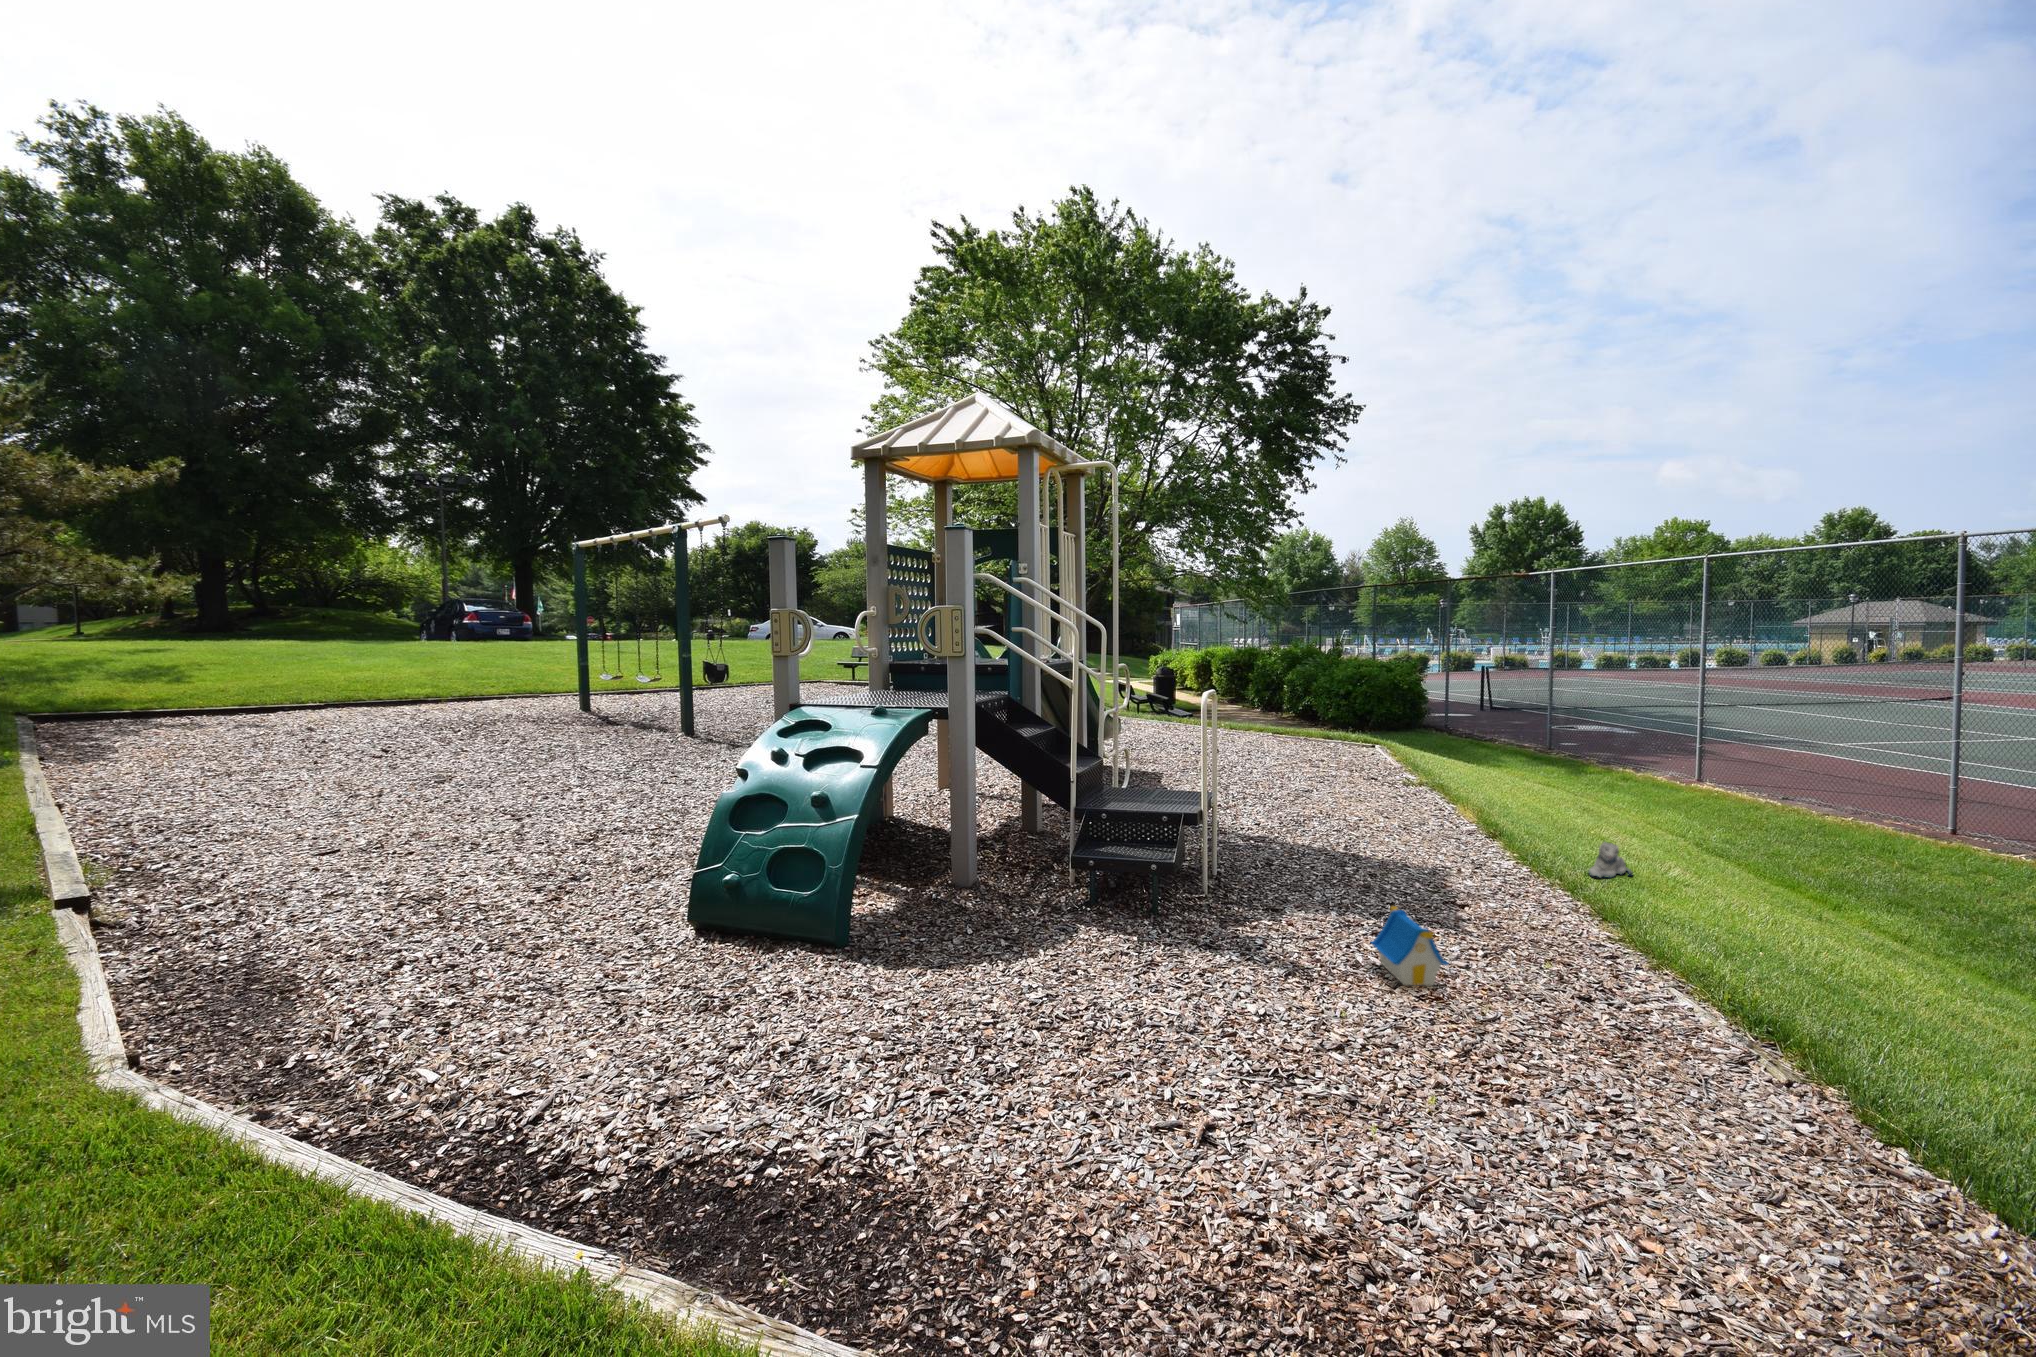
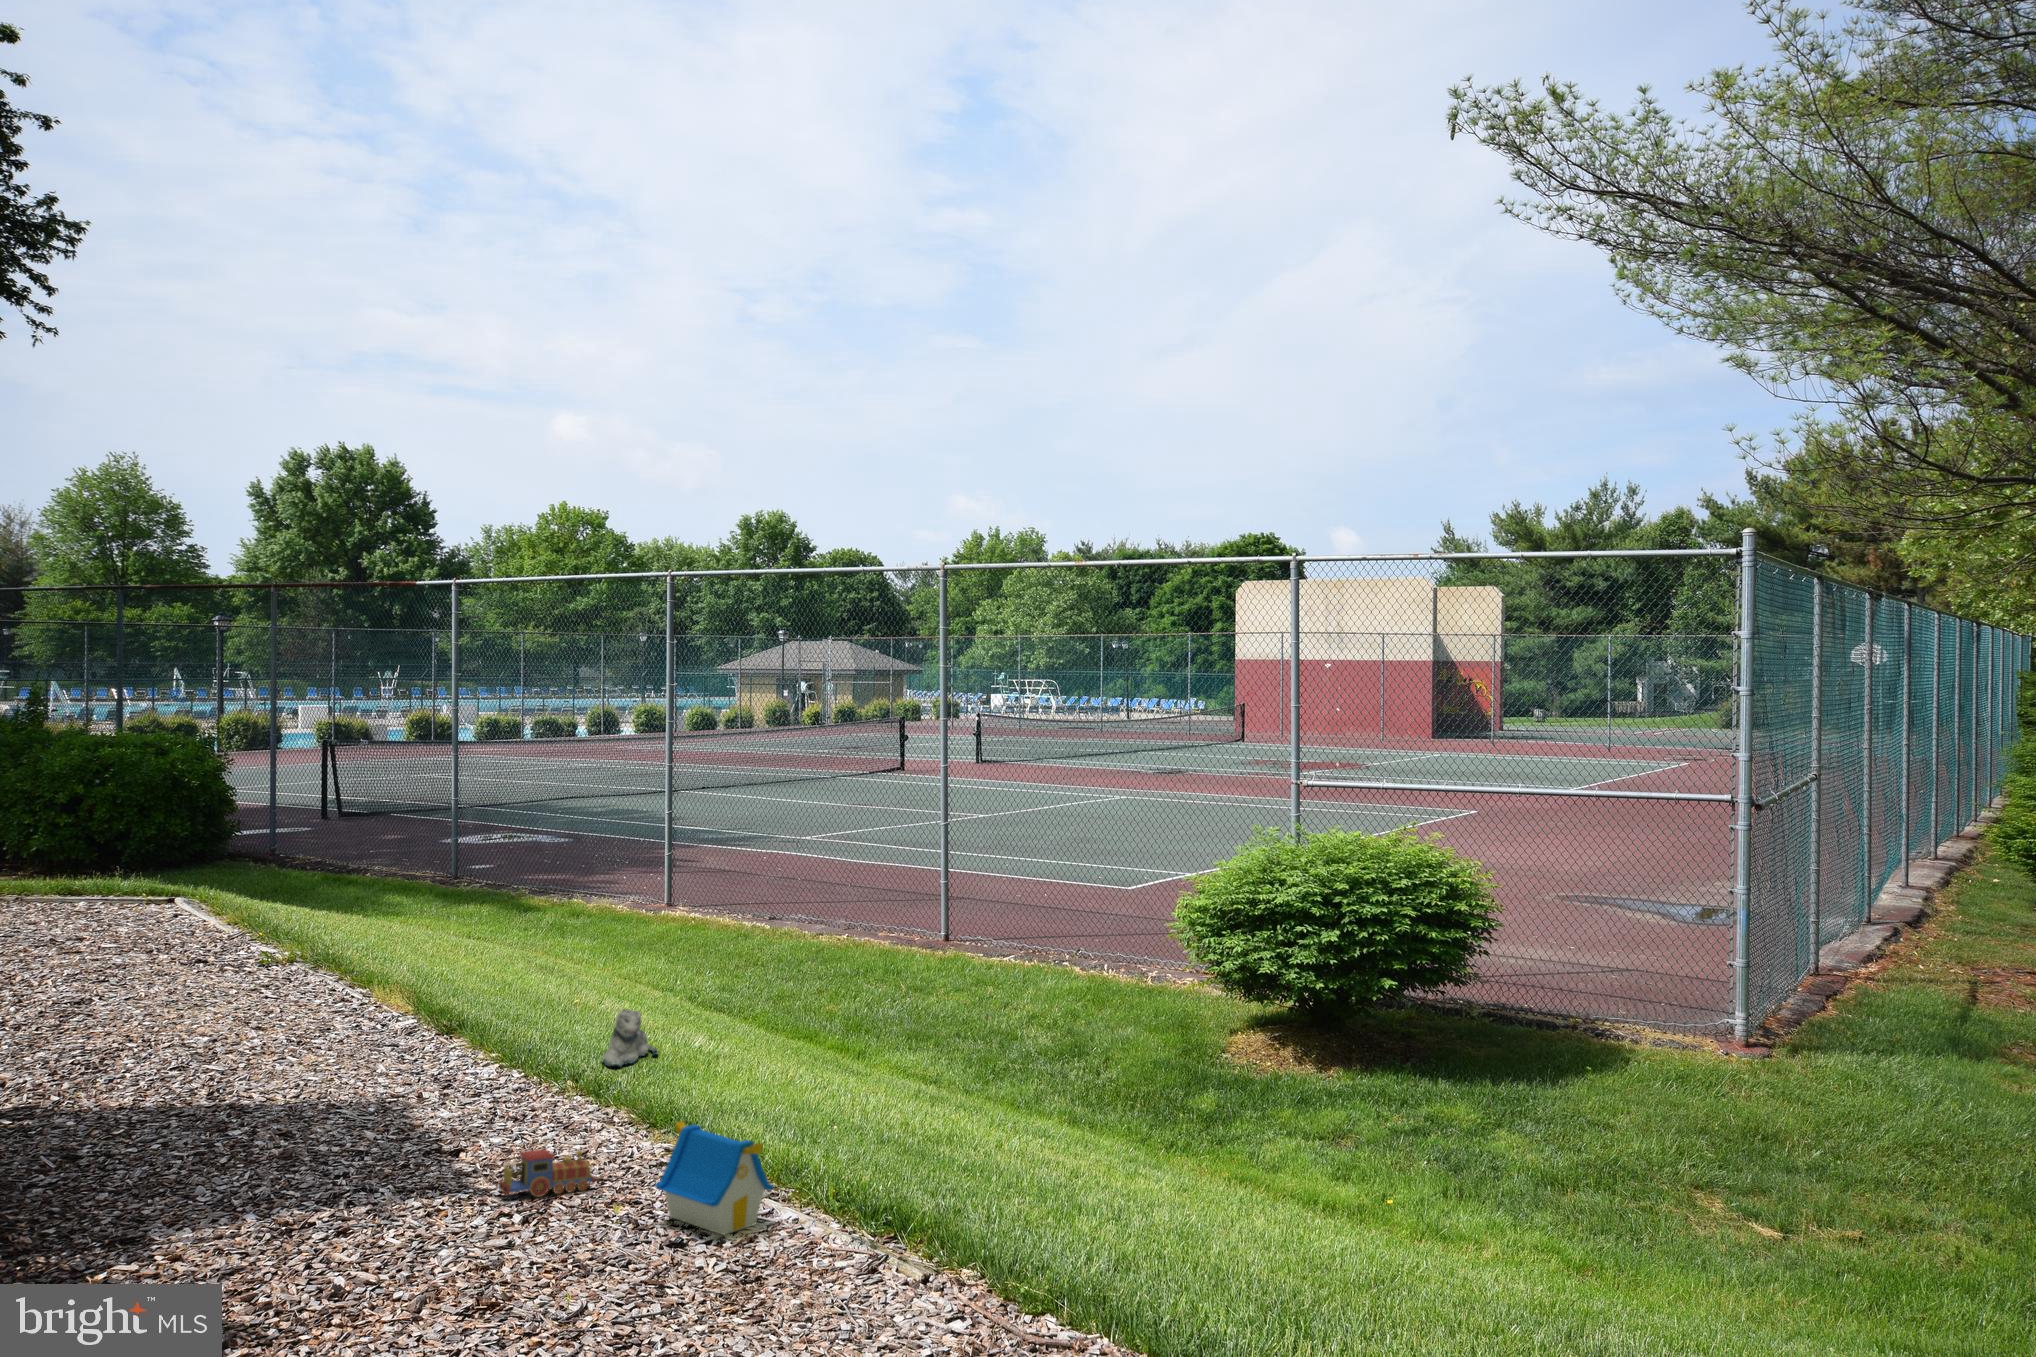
toy house: present [1371,906,1448,985] -> present [655,1121,774,1235]
toy train: none [1477,915,1543,948] -> present [499,1149,595,1197]

